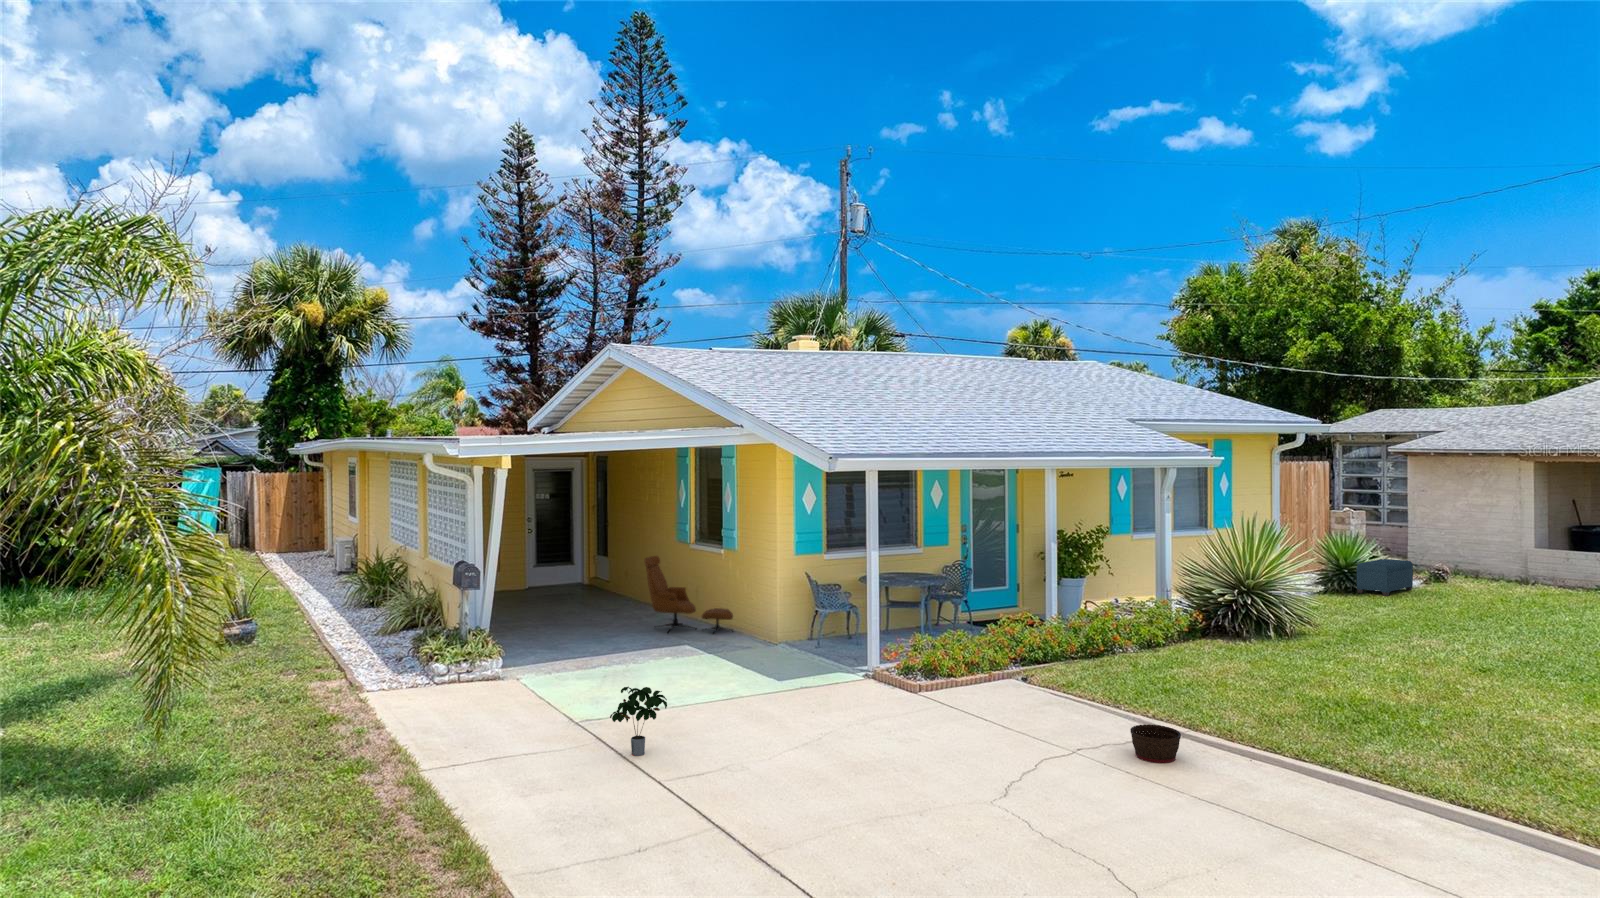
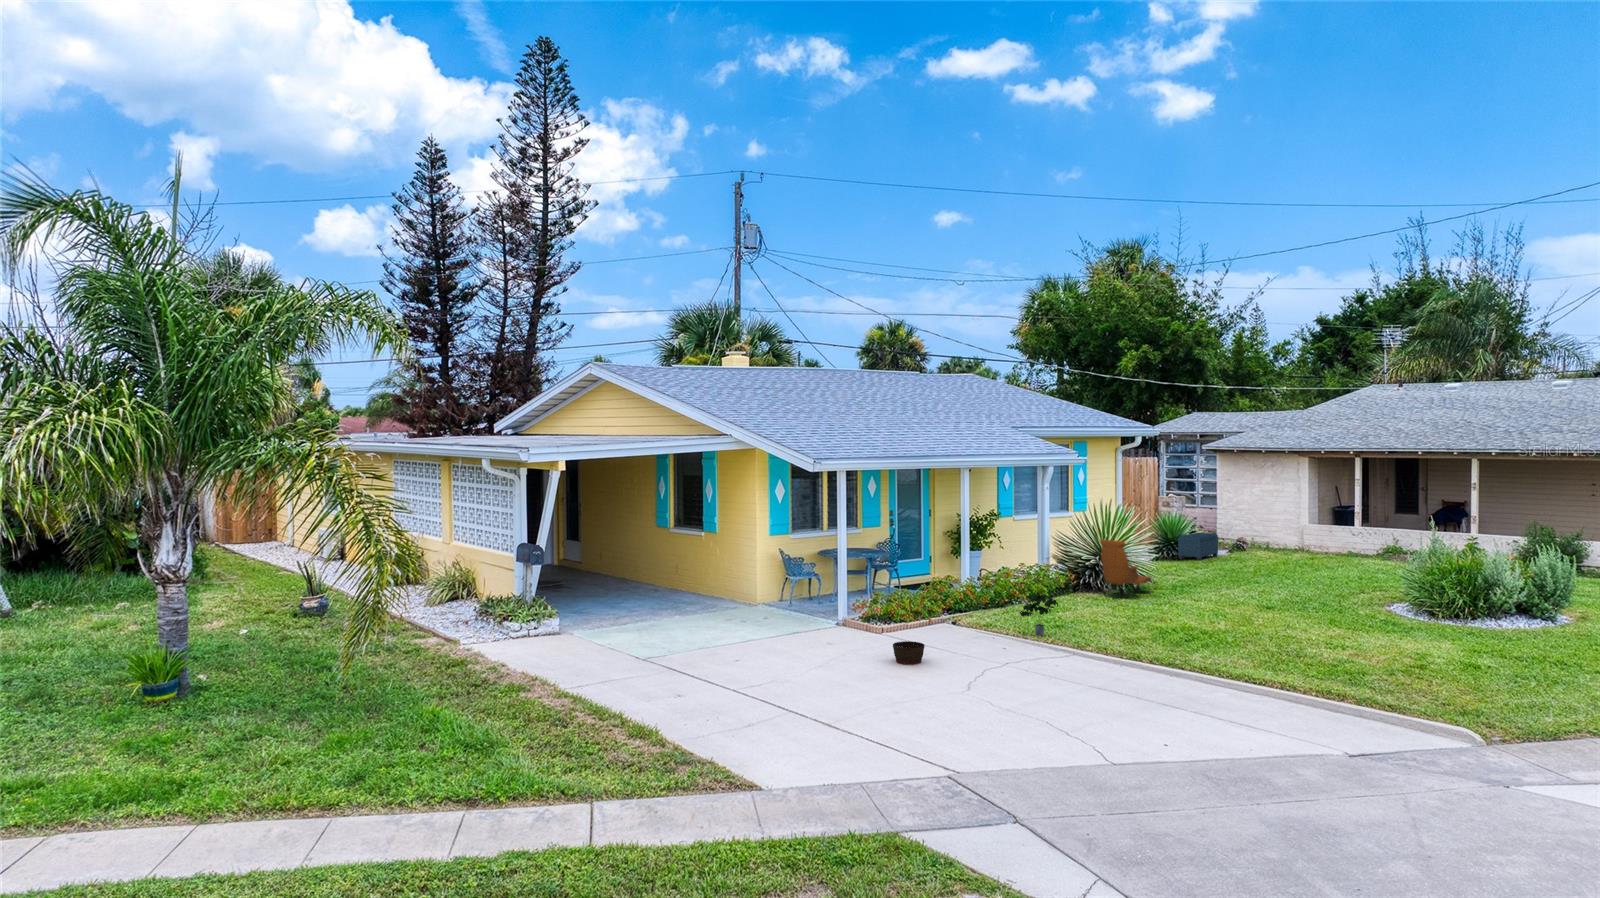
lounge chair: present [644,556,733,633] -> present [1100,539,1151,598]
potted plant: present [610,687,667,756] -> present [1020,595,1058,636]
basket: present [1130,724,1181,763] -> present [893,641,925,665]

